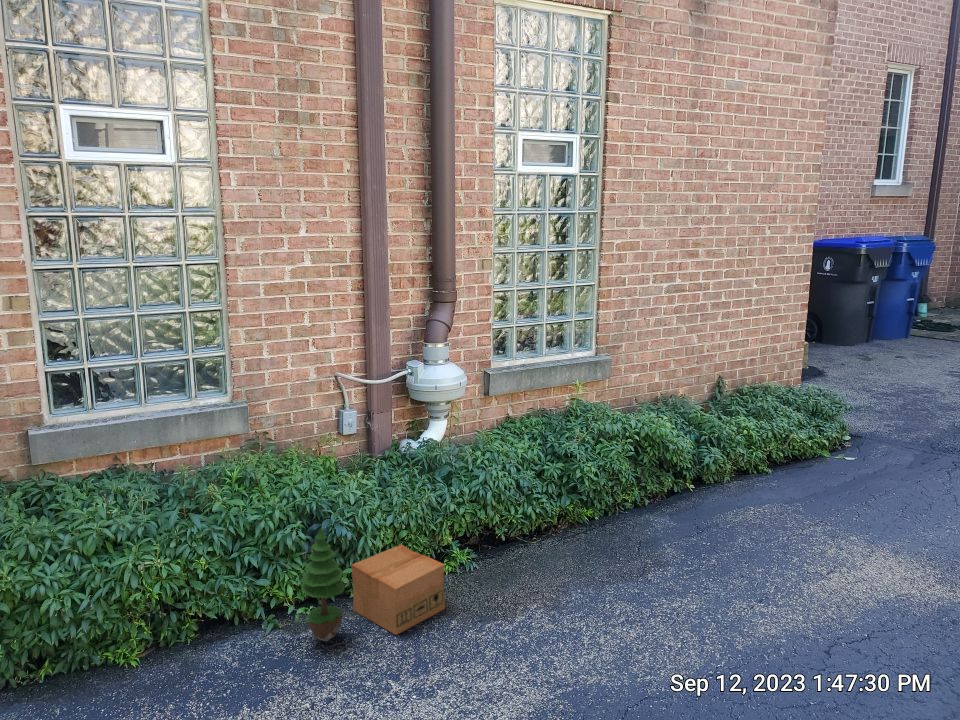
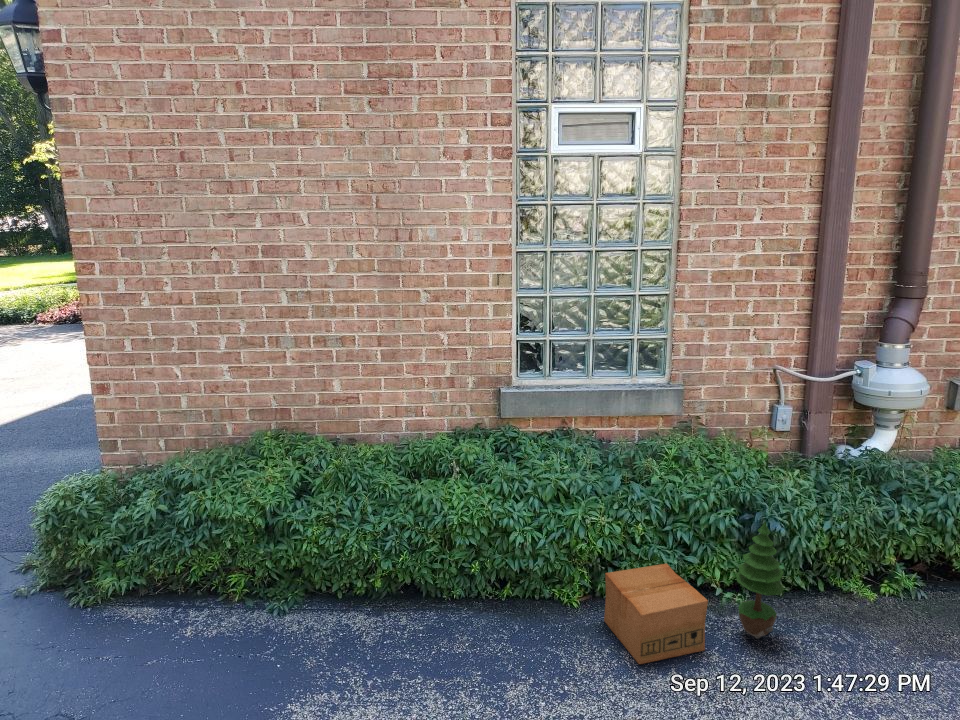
cardboard box: present [352,545,445,635] -> present [604,564,708,664]

